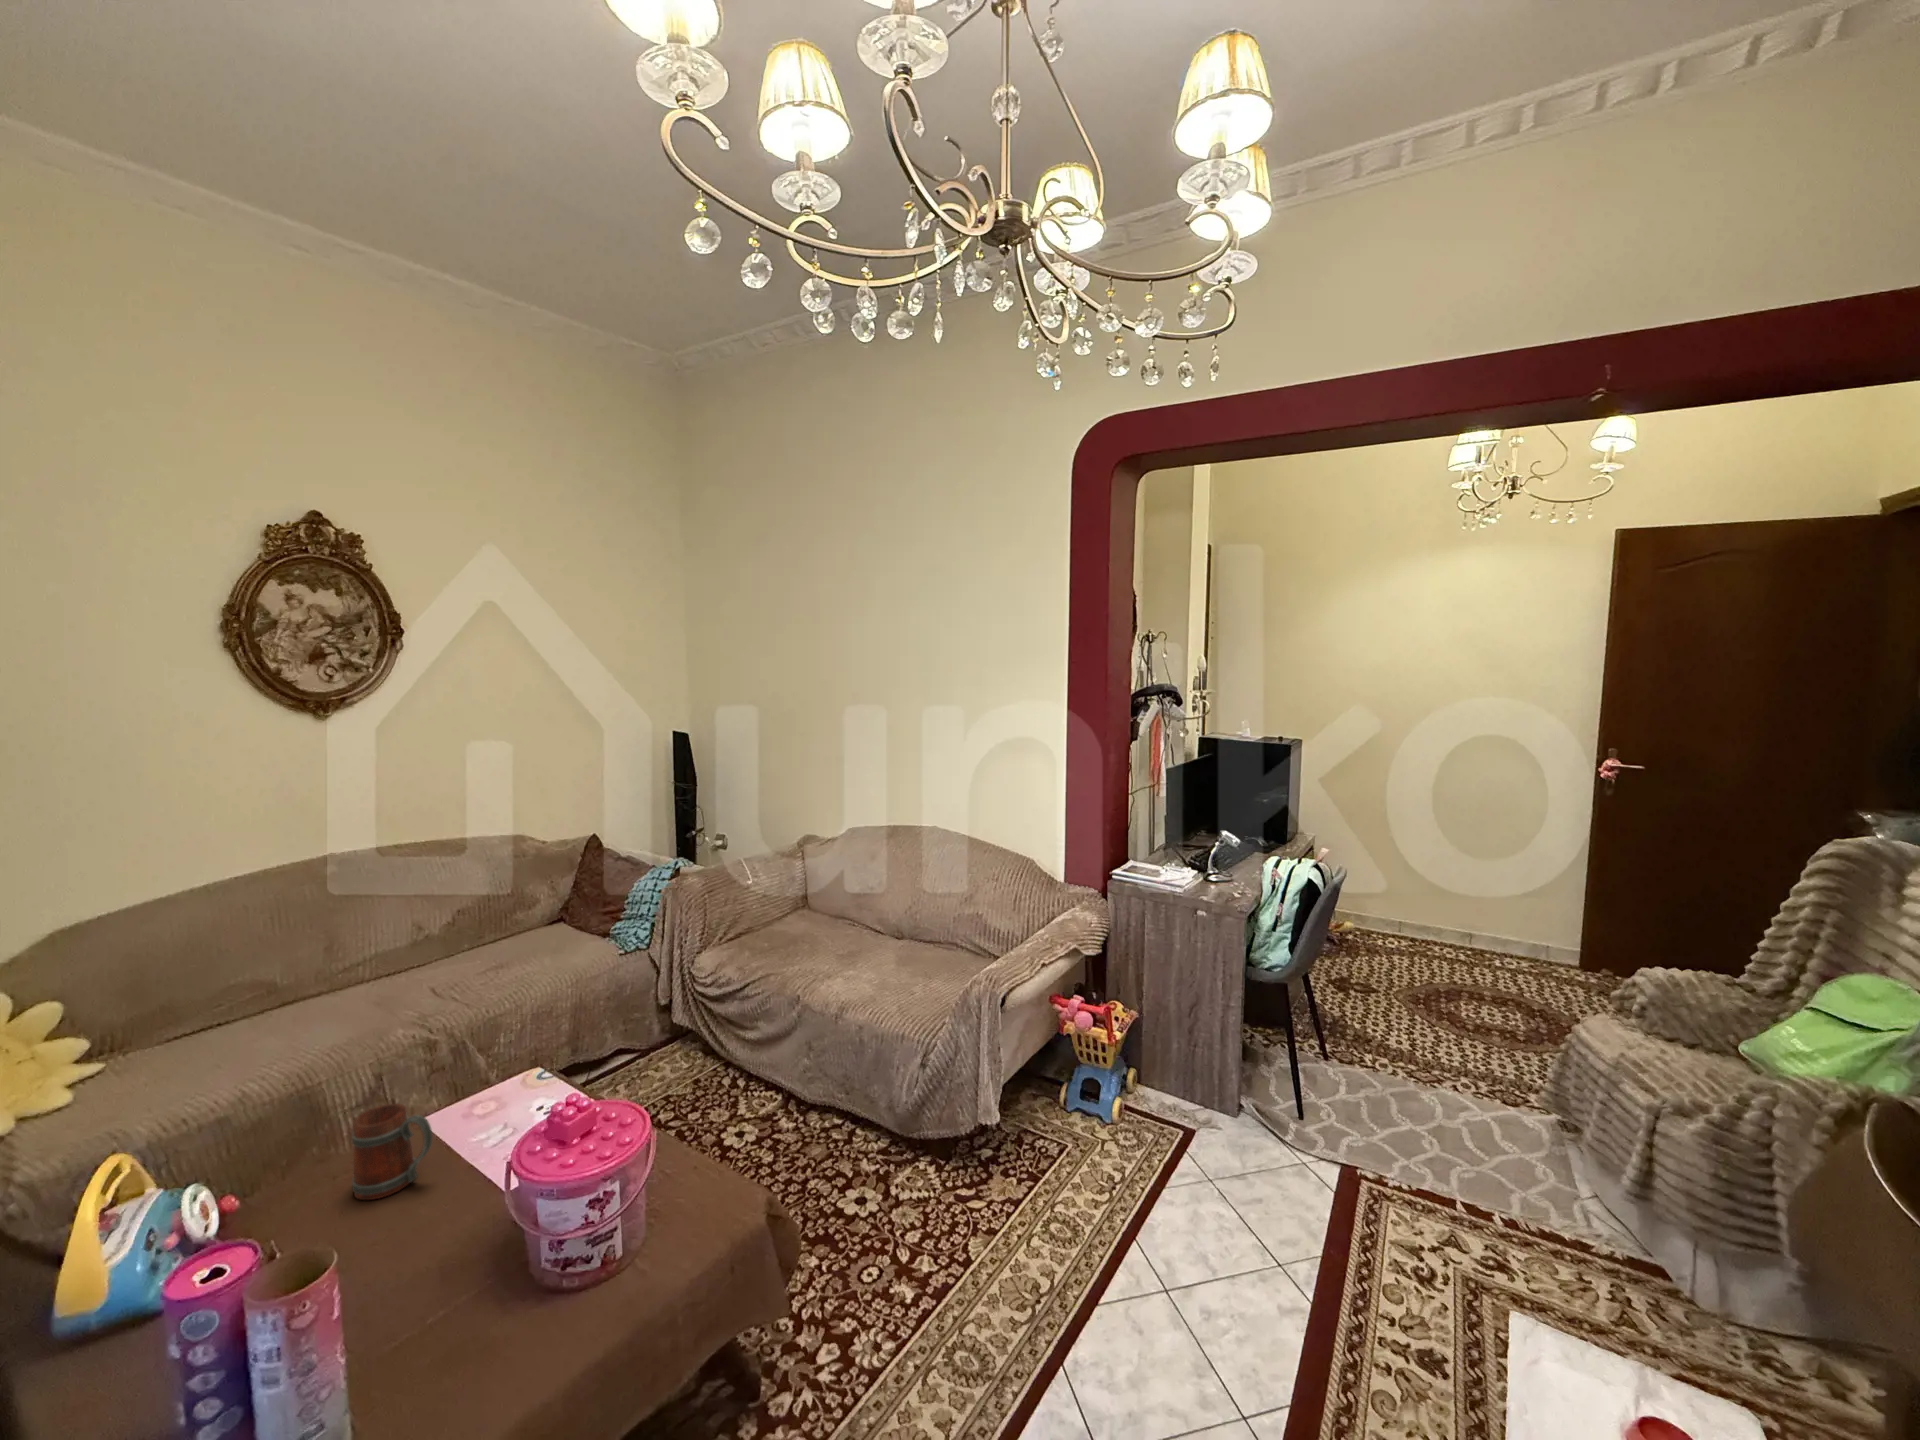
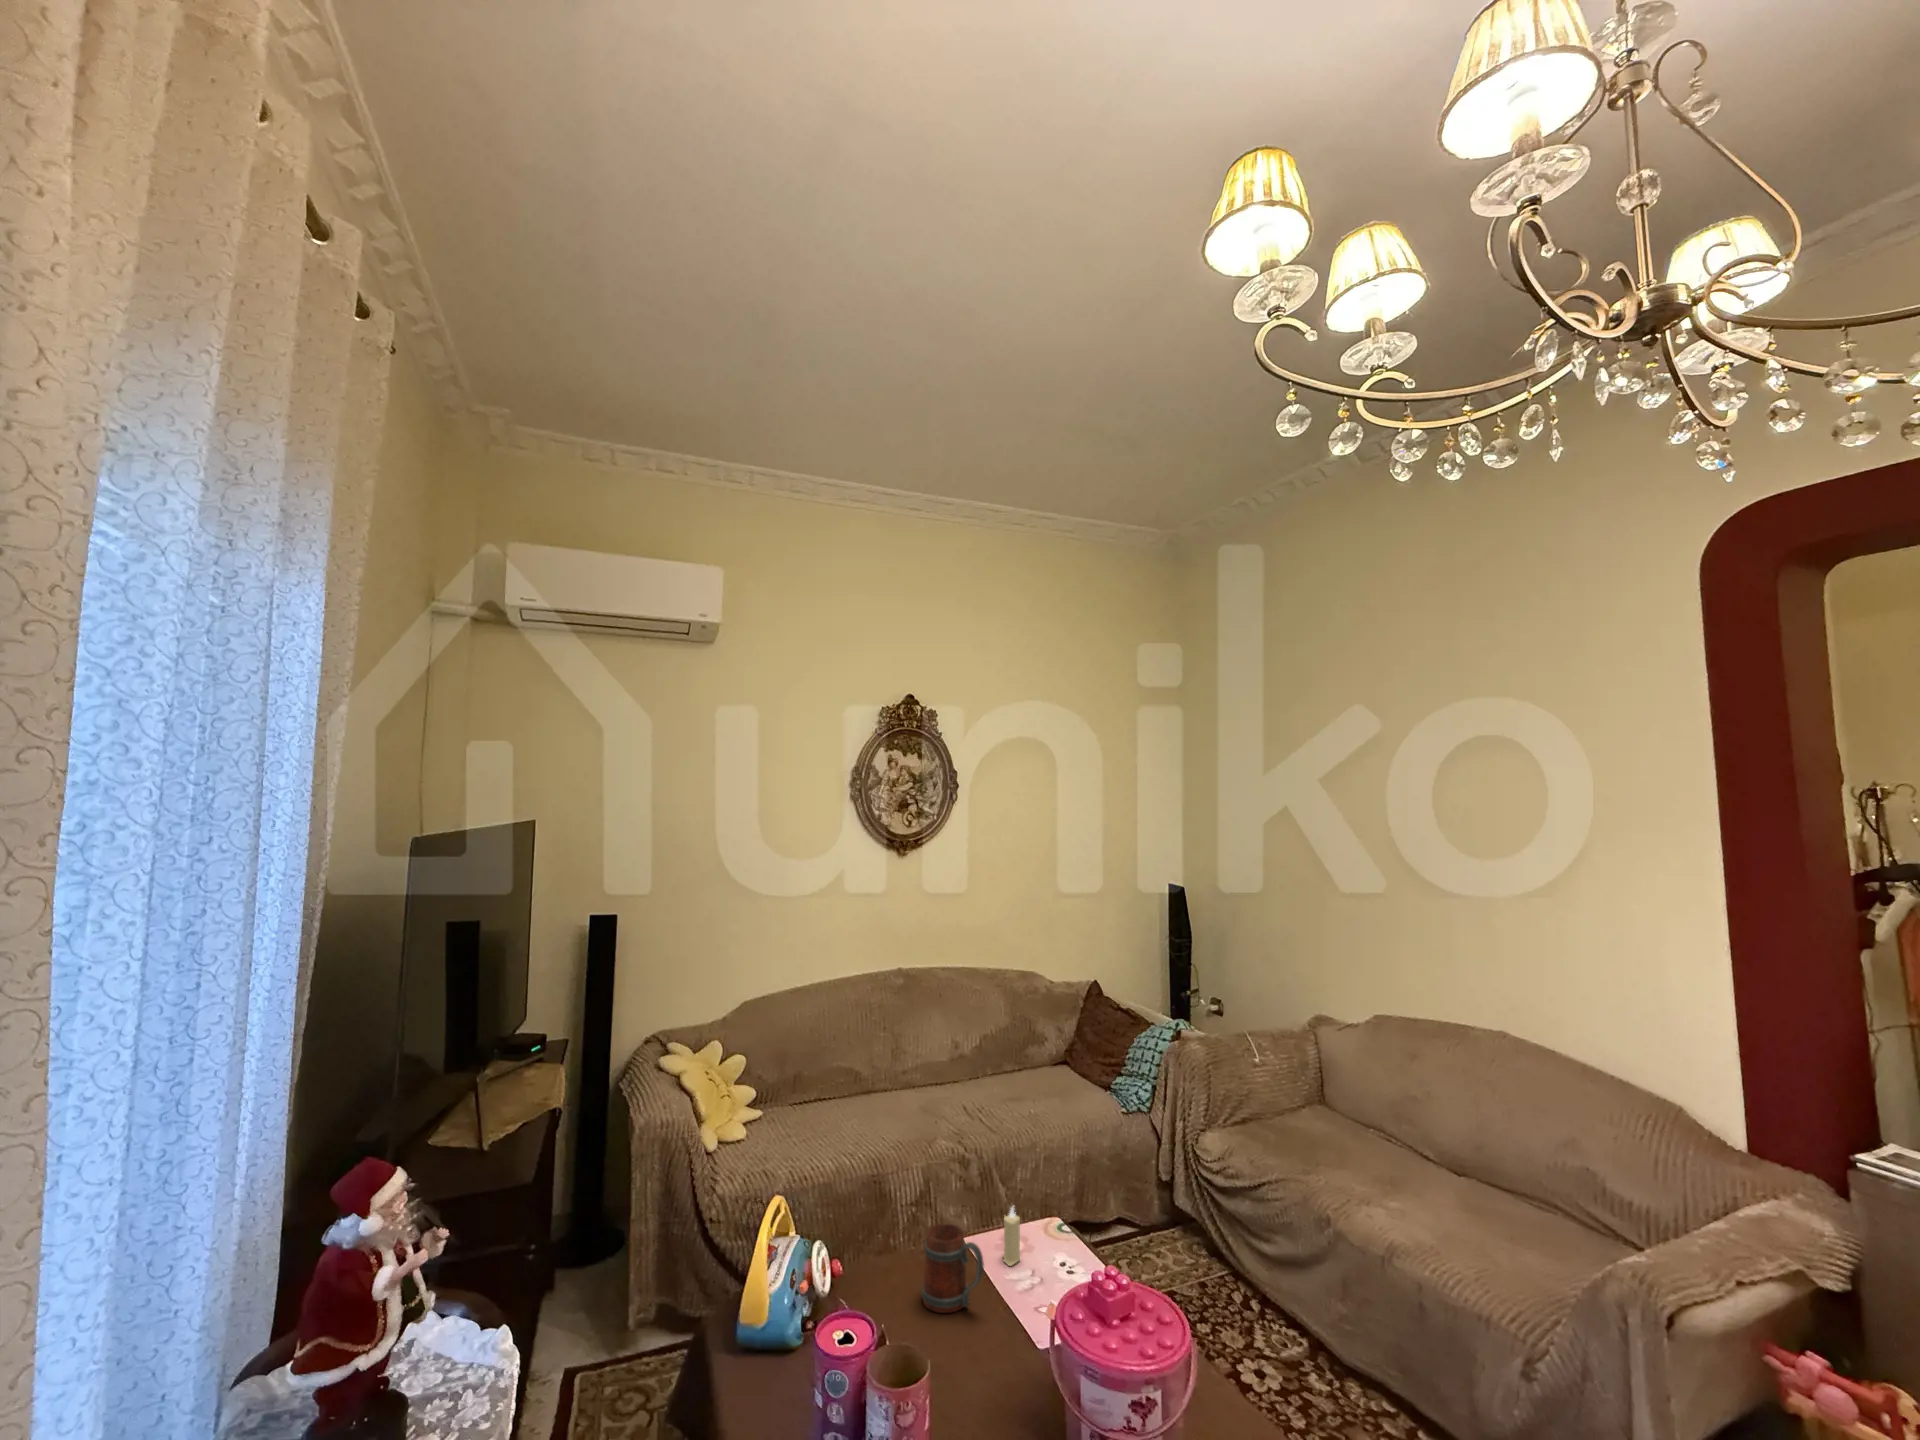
candle: none [463,1065,486,1126] -> present [1003,1208,1020,1266]

